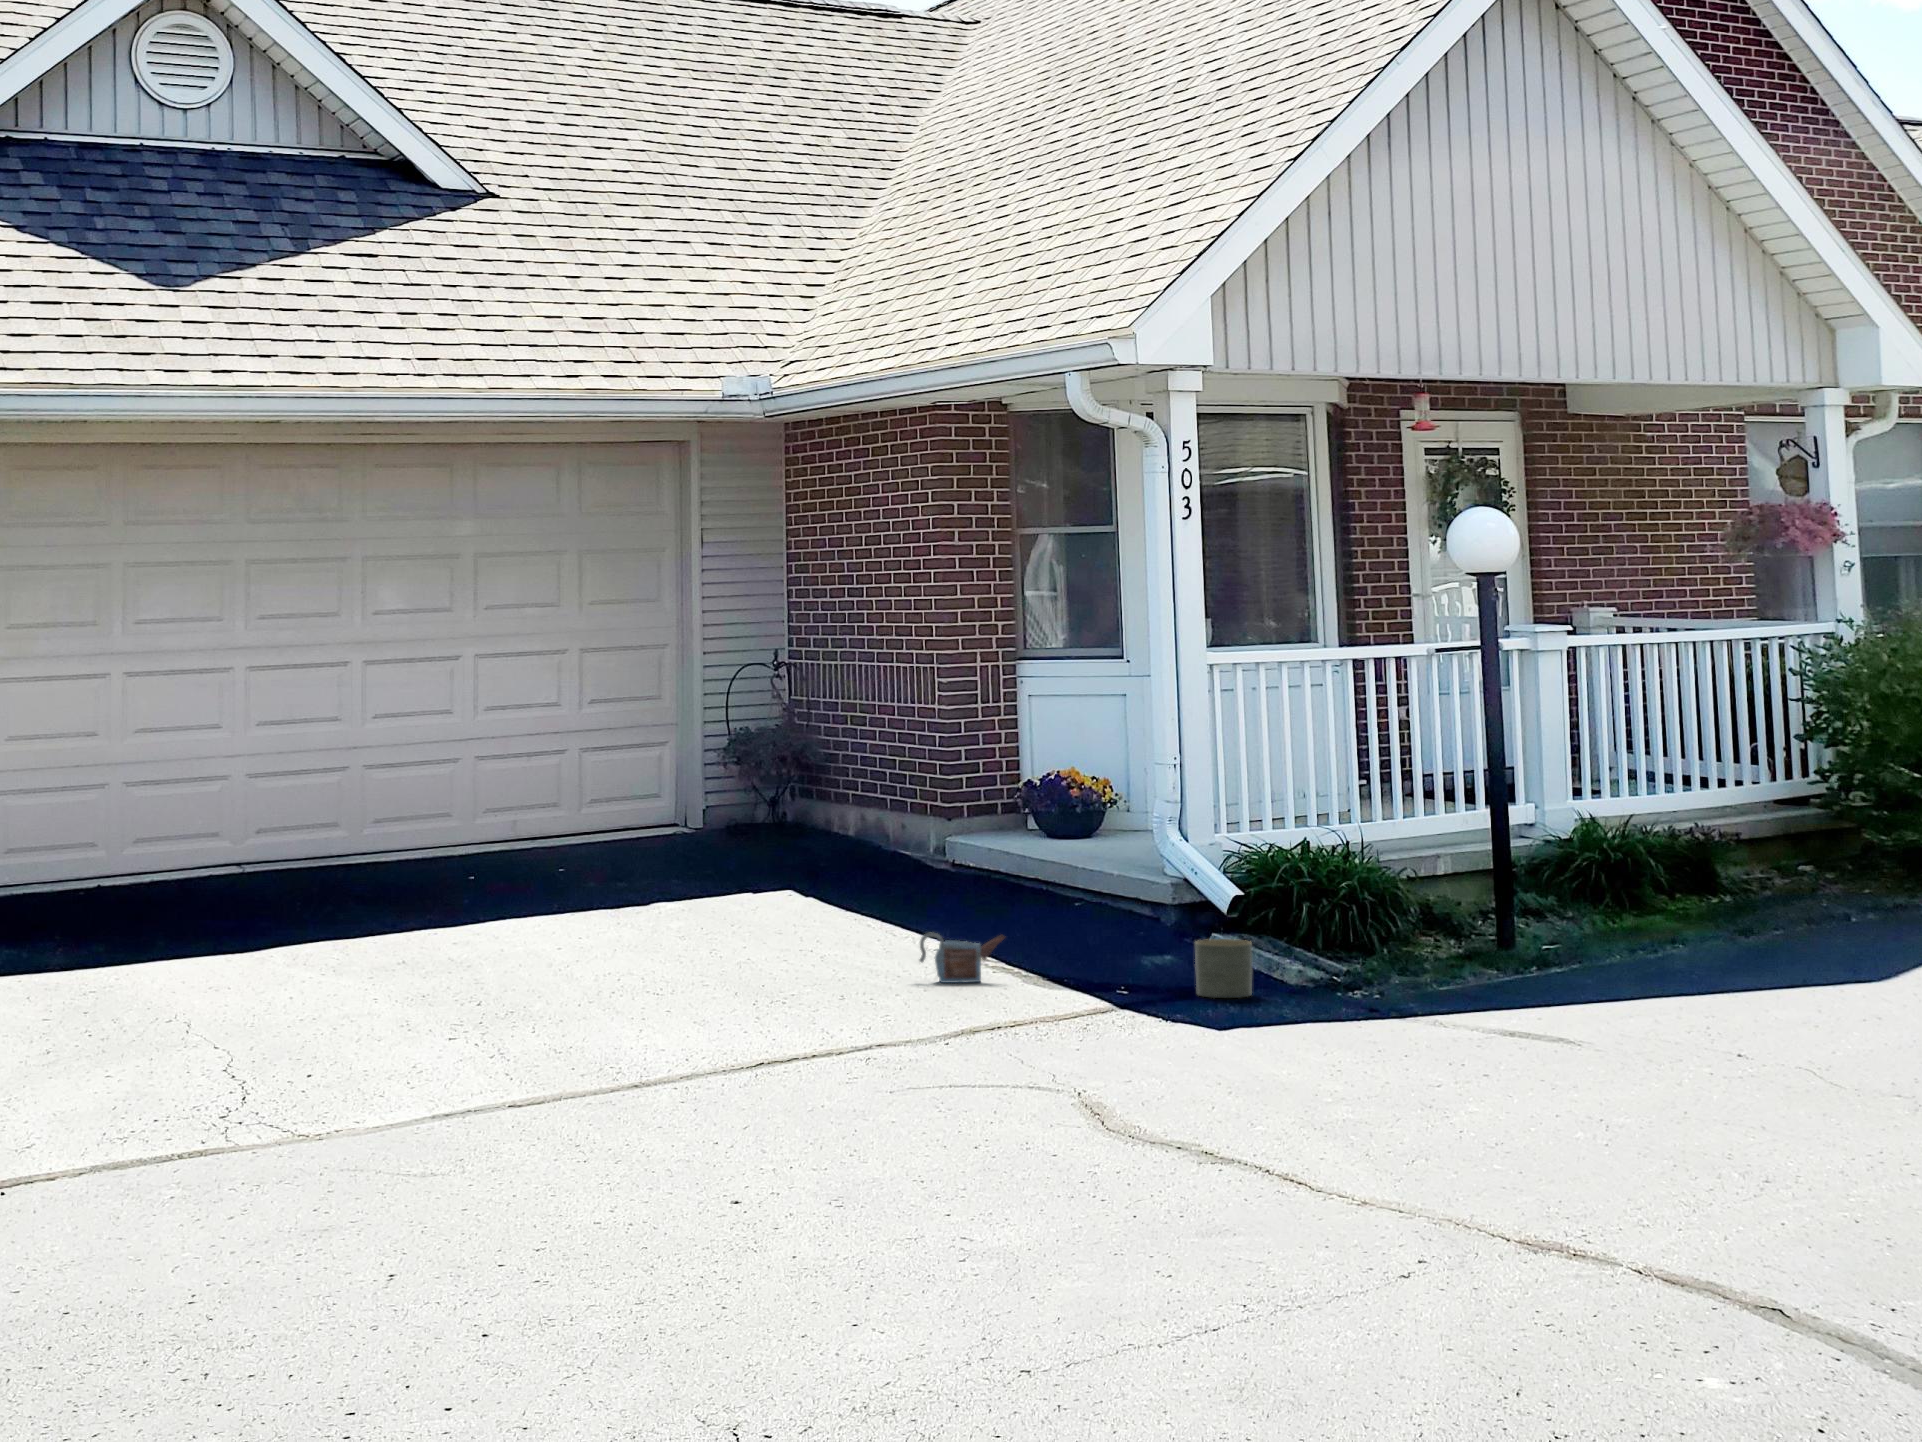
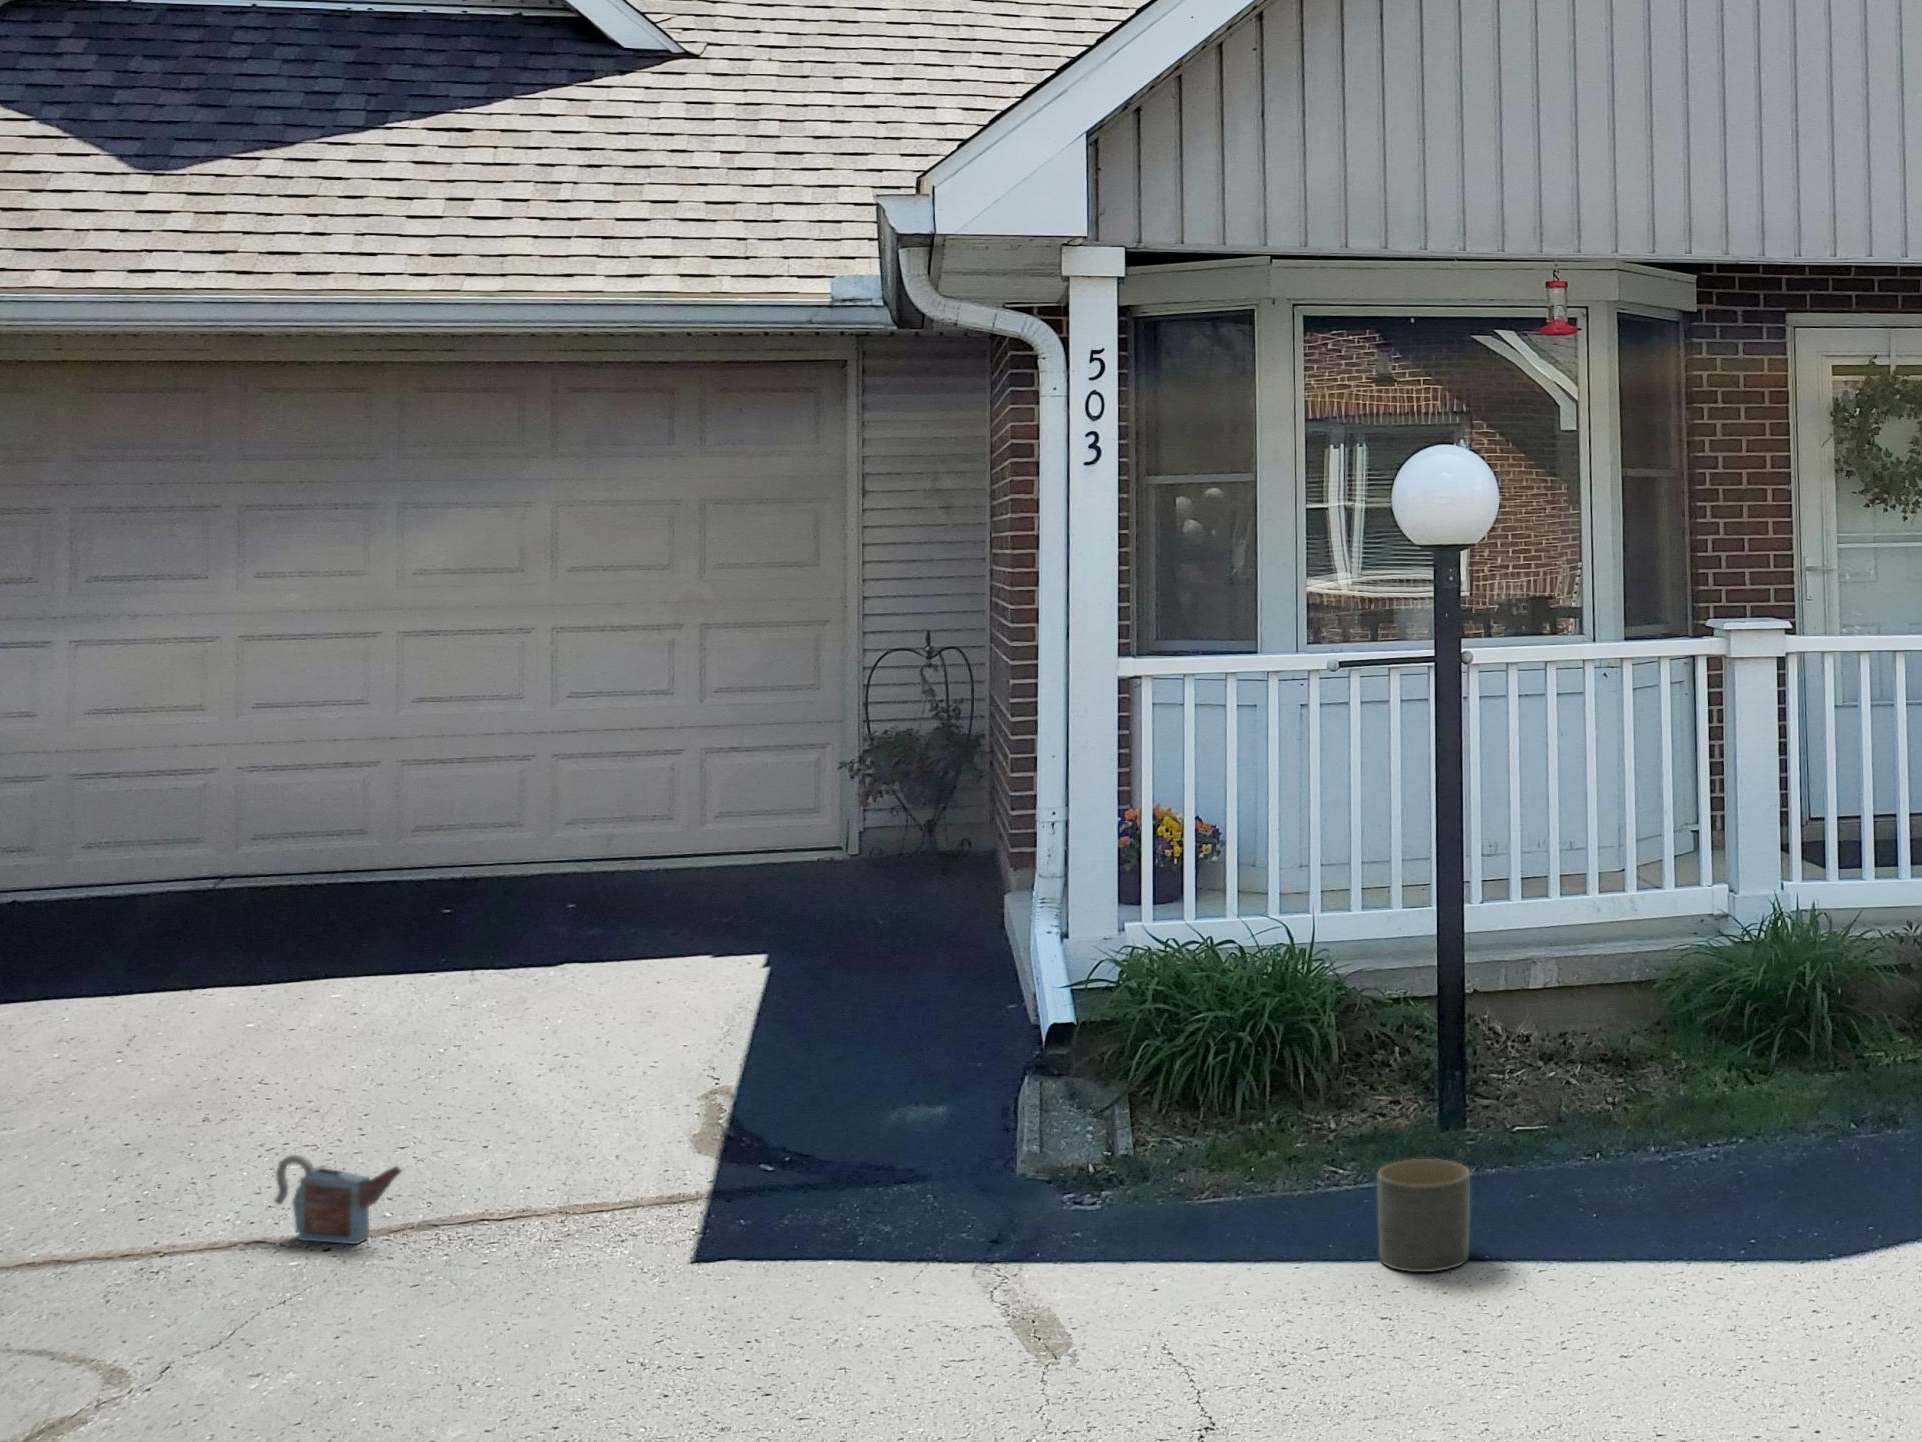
planter: present [1195,939,1252,998] -> present [1378,1159,1470,1272]

